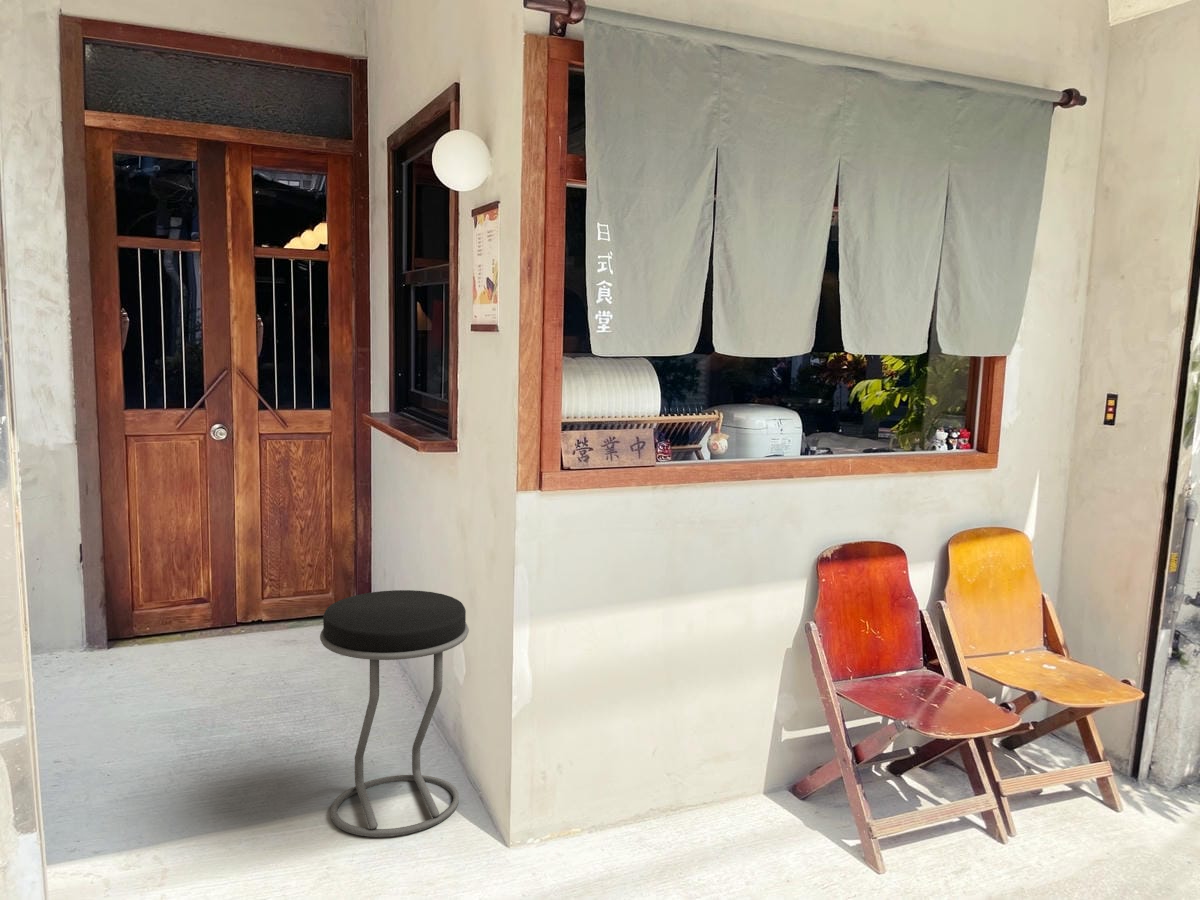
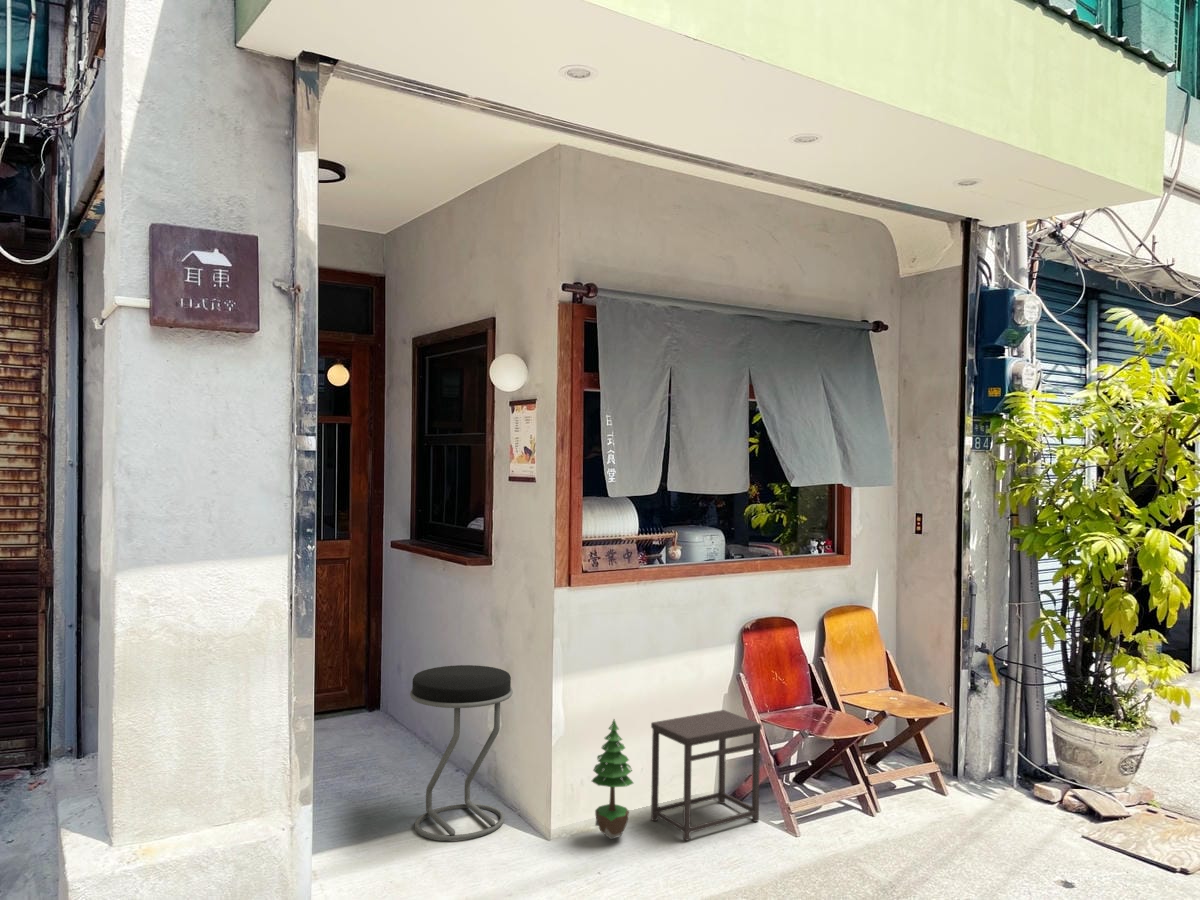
side table: none [664,673,834,868] -> present [651,710,761,840]
potted tree: none [567,687,630,855] -> present [592,719,633,839]

